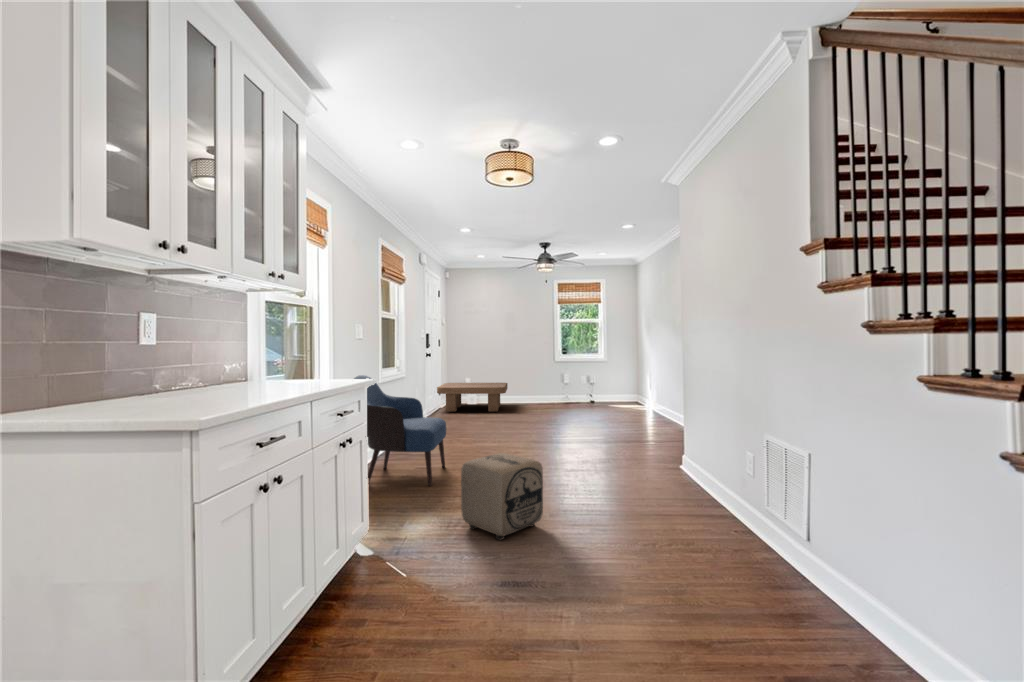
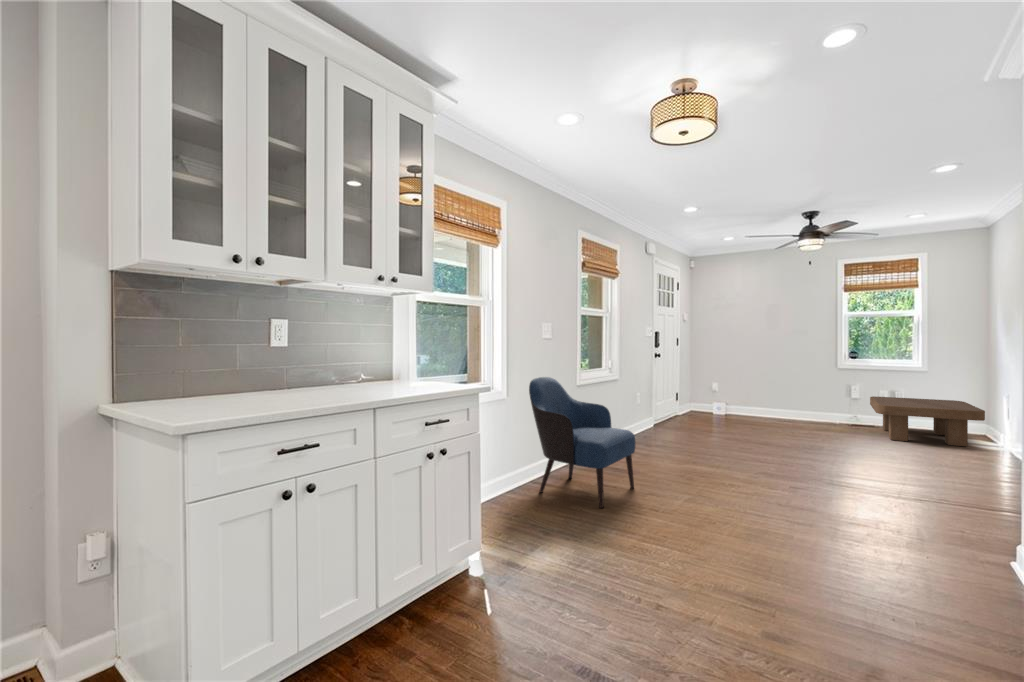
coffee table: present [437,383,508,412] -> present [870,396,985,447]
ottoman: present [461,453,543,540] -> none [599,486,704,600]

